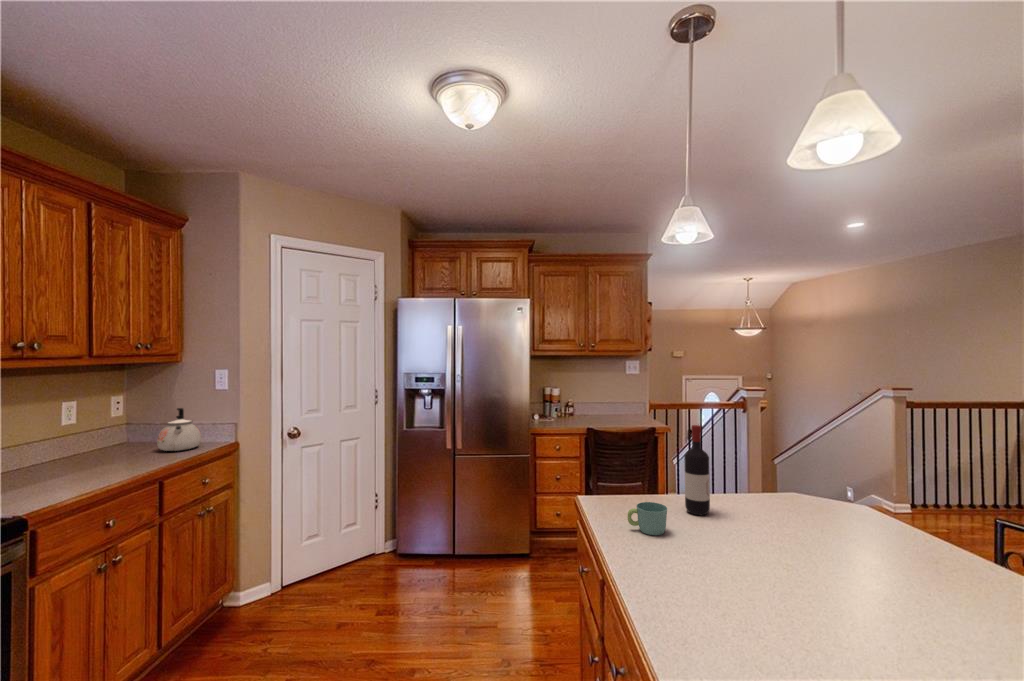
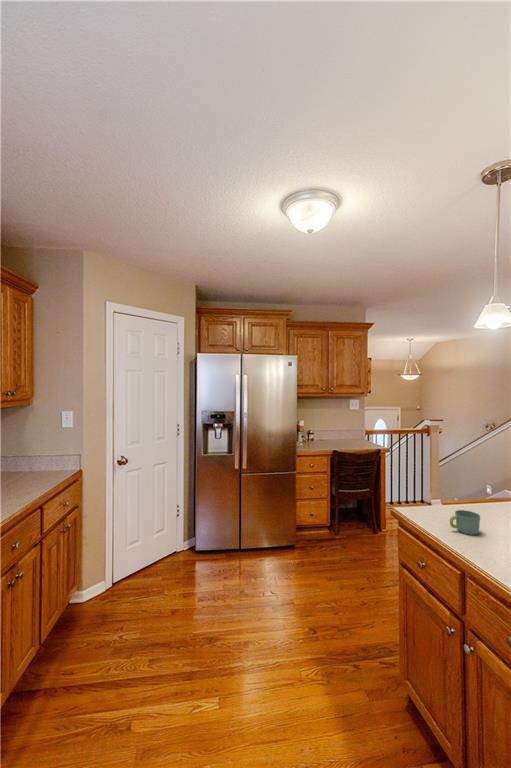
kettle: present [157,408,201,451] -> none [21,443,56,479]
wine bottle: present [684,425,710,515] -> none [471,453,491,517]

